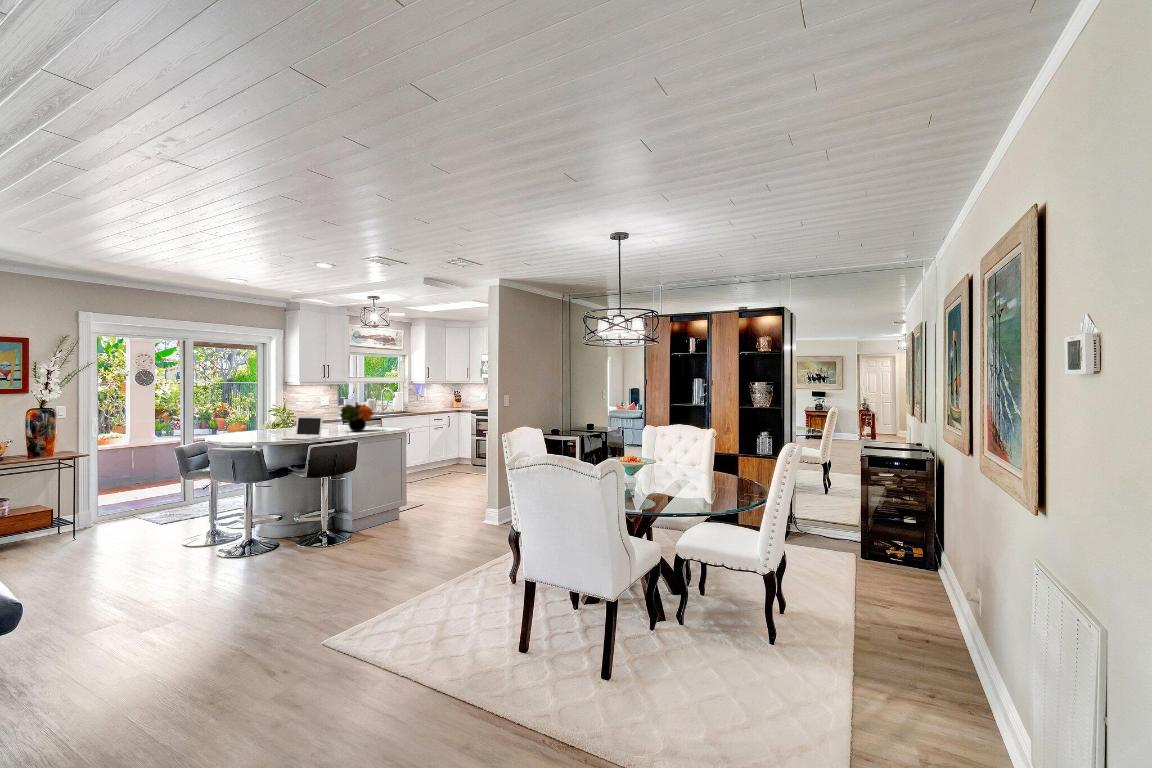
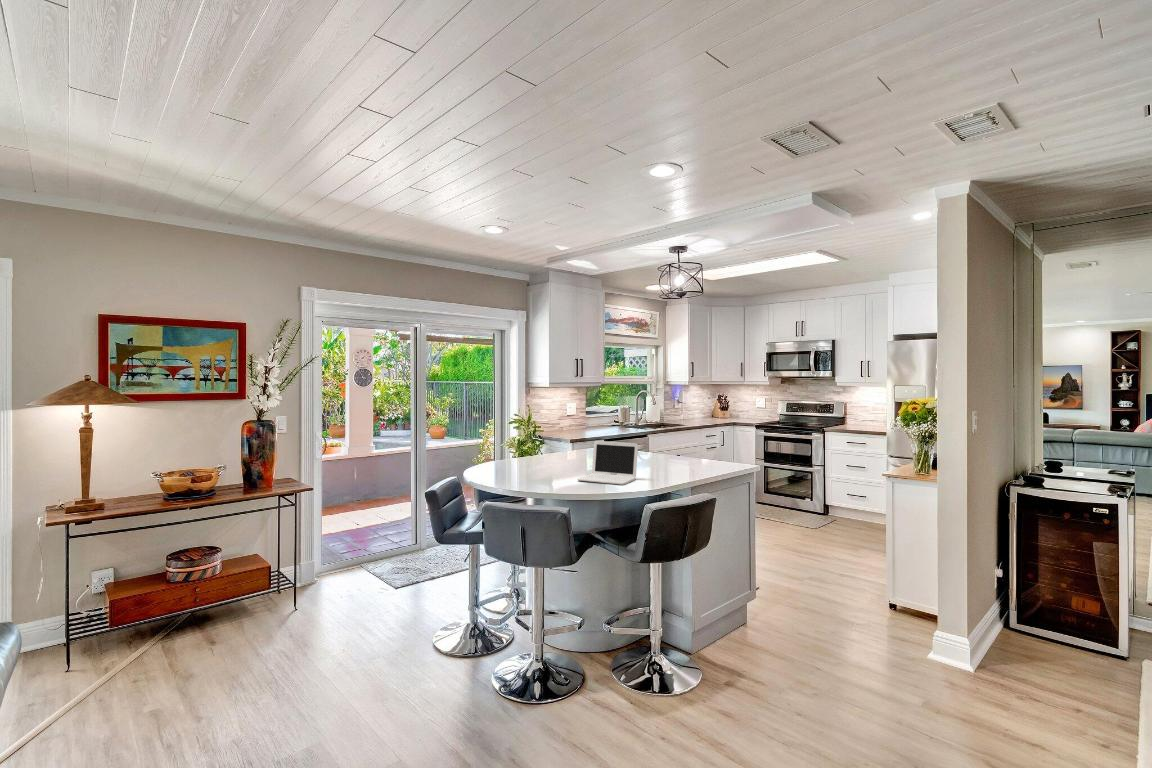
flower arrangement: present [340,402,374,431] -> none [639,417,691,464]

